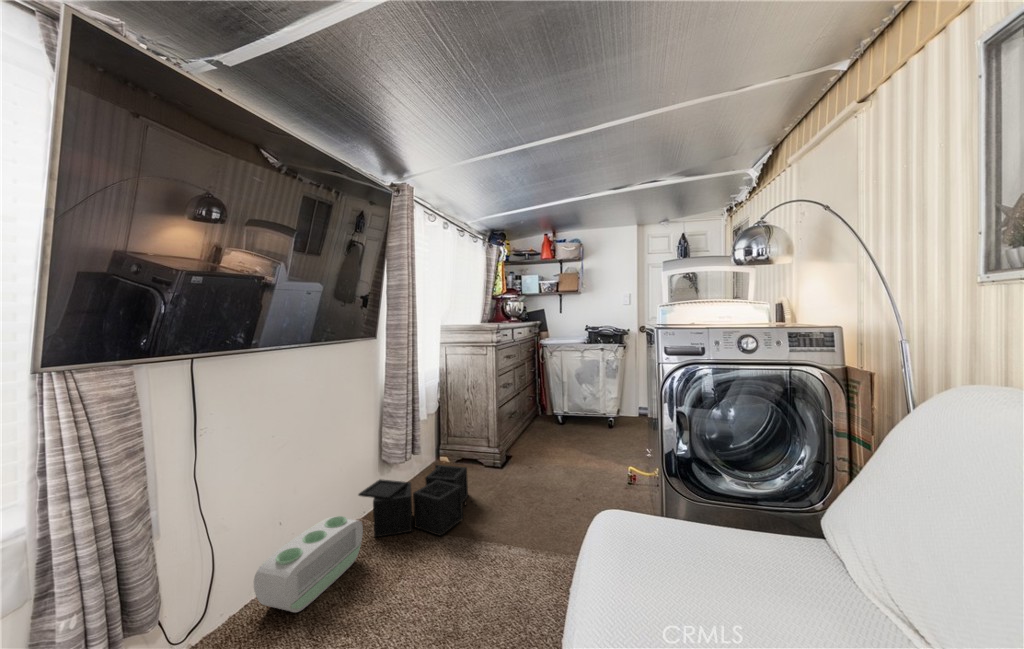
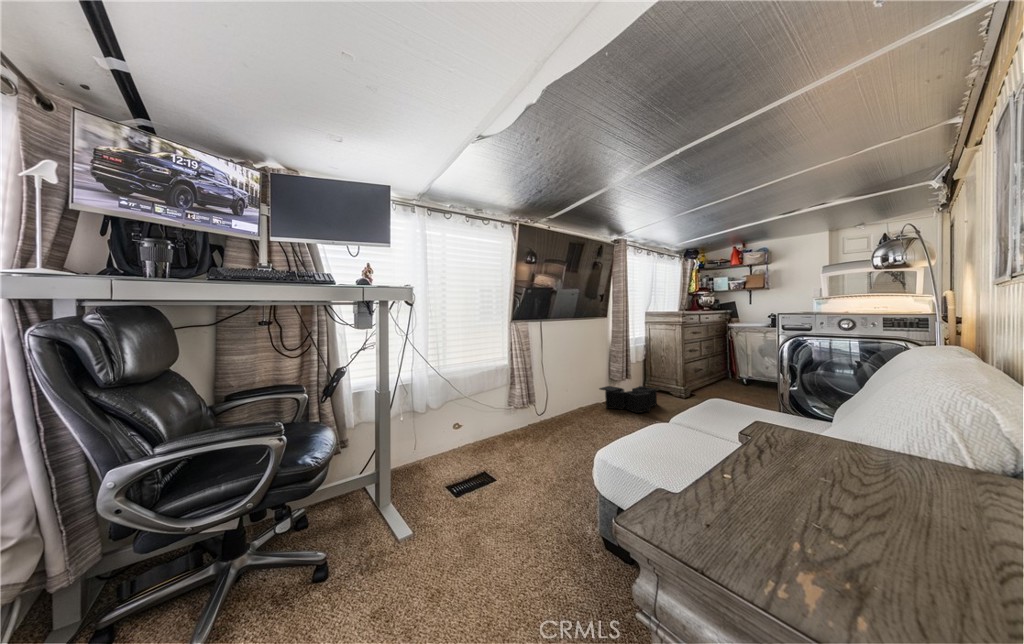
air purifier: present [254,516,363,612] -> none [561,392,601,418]

